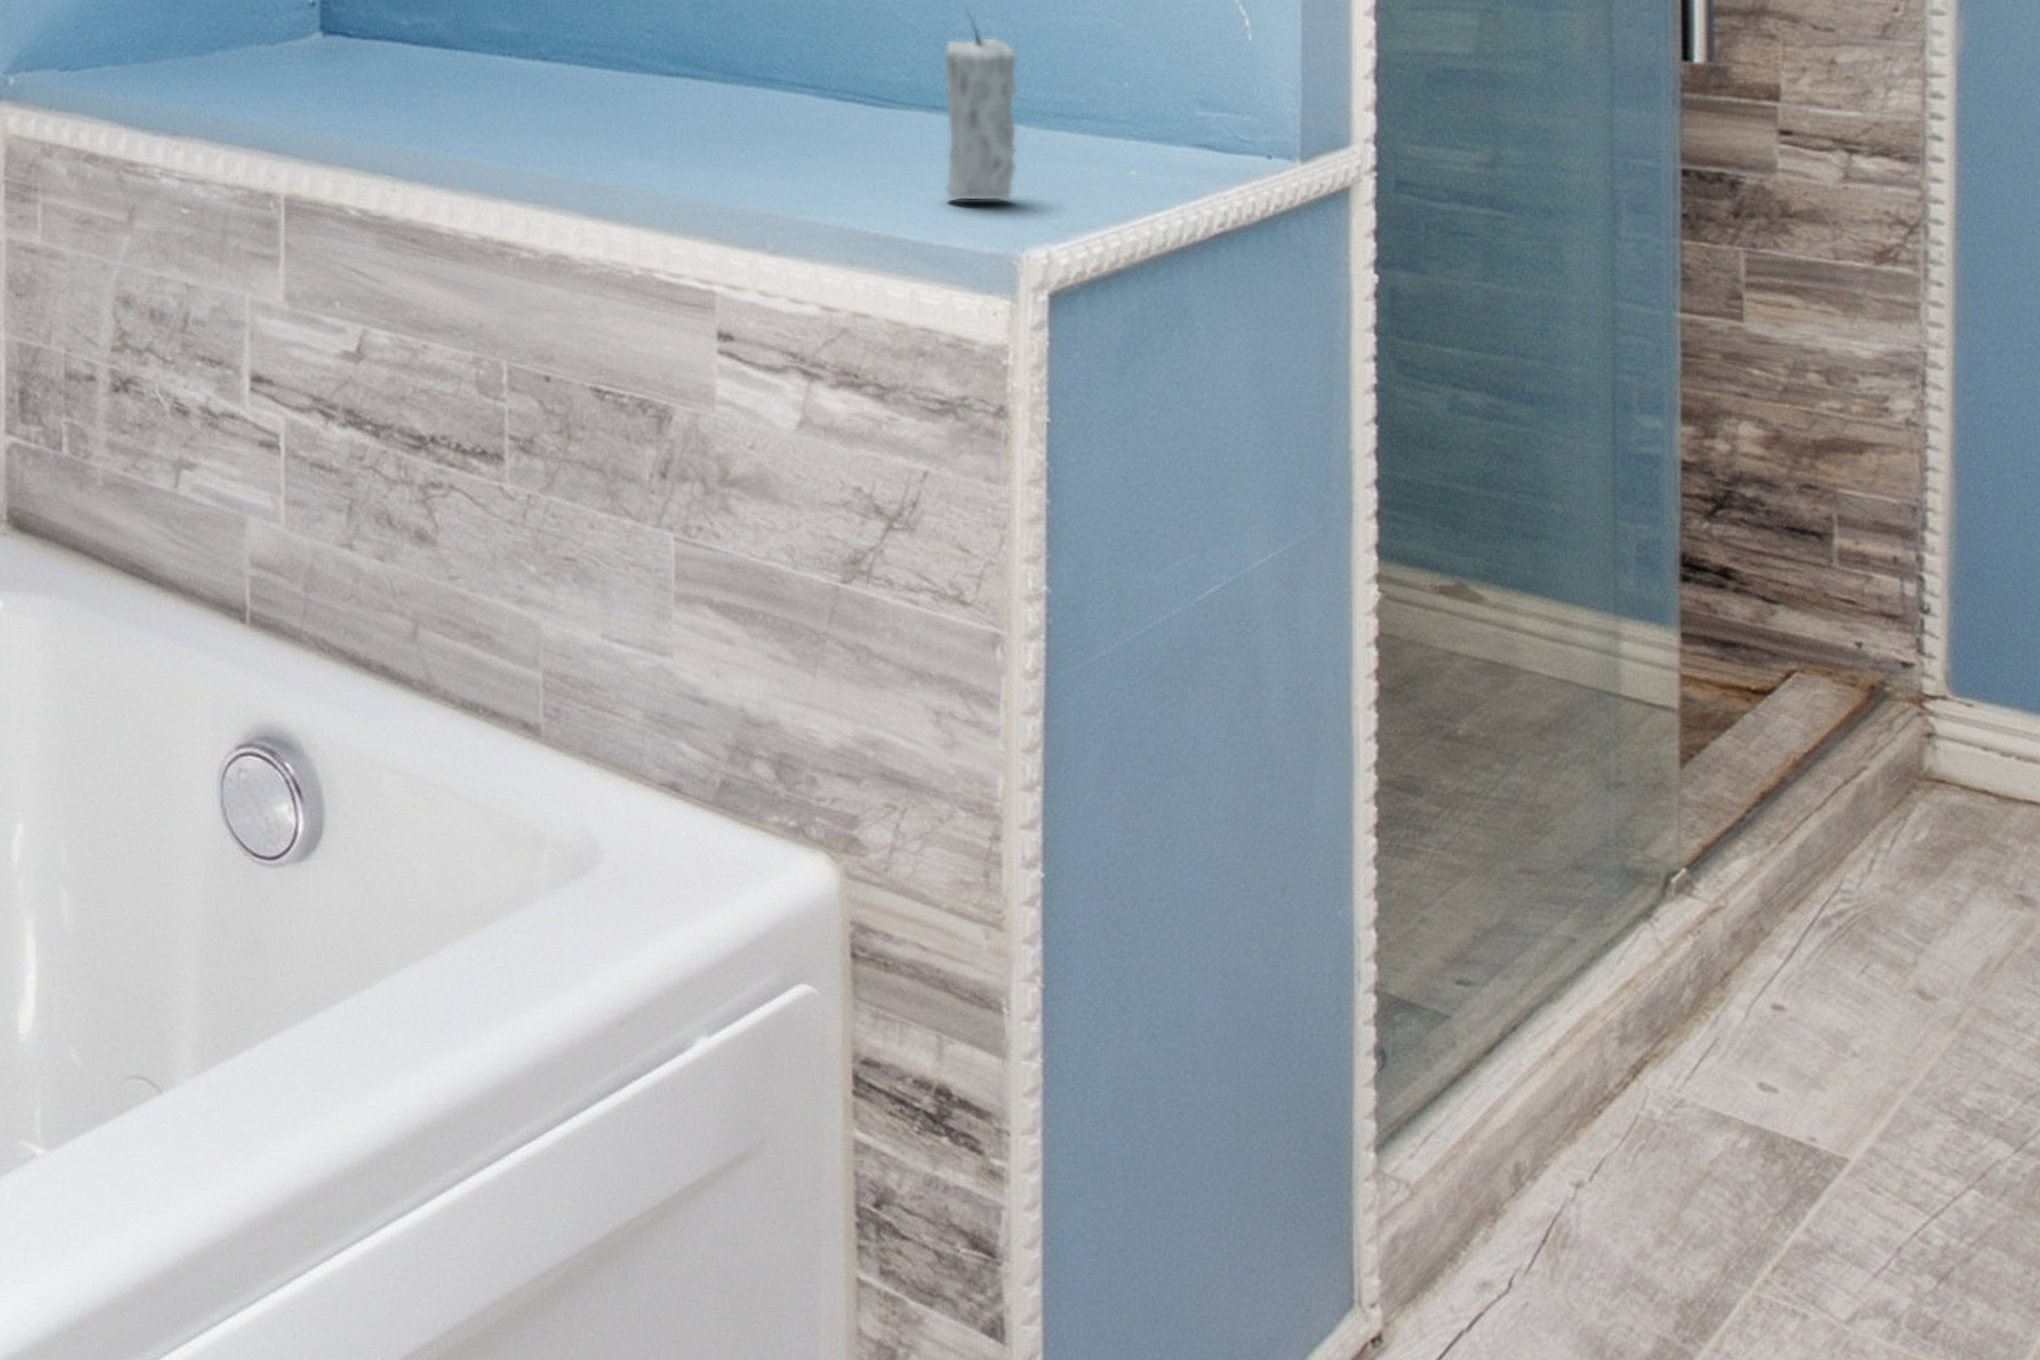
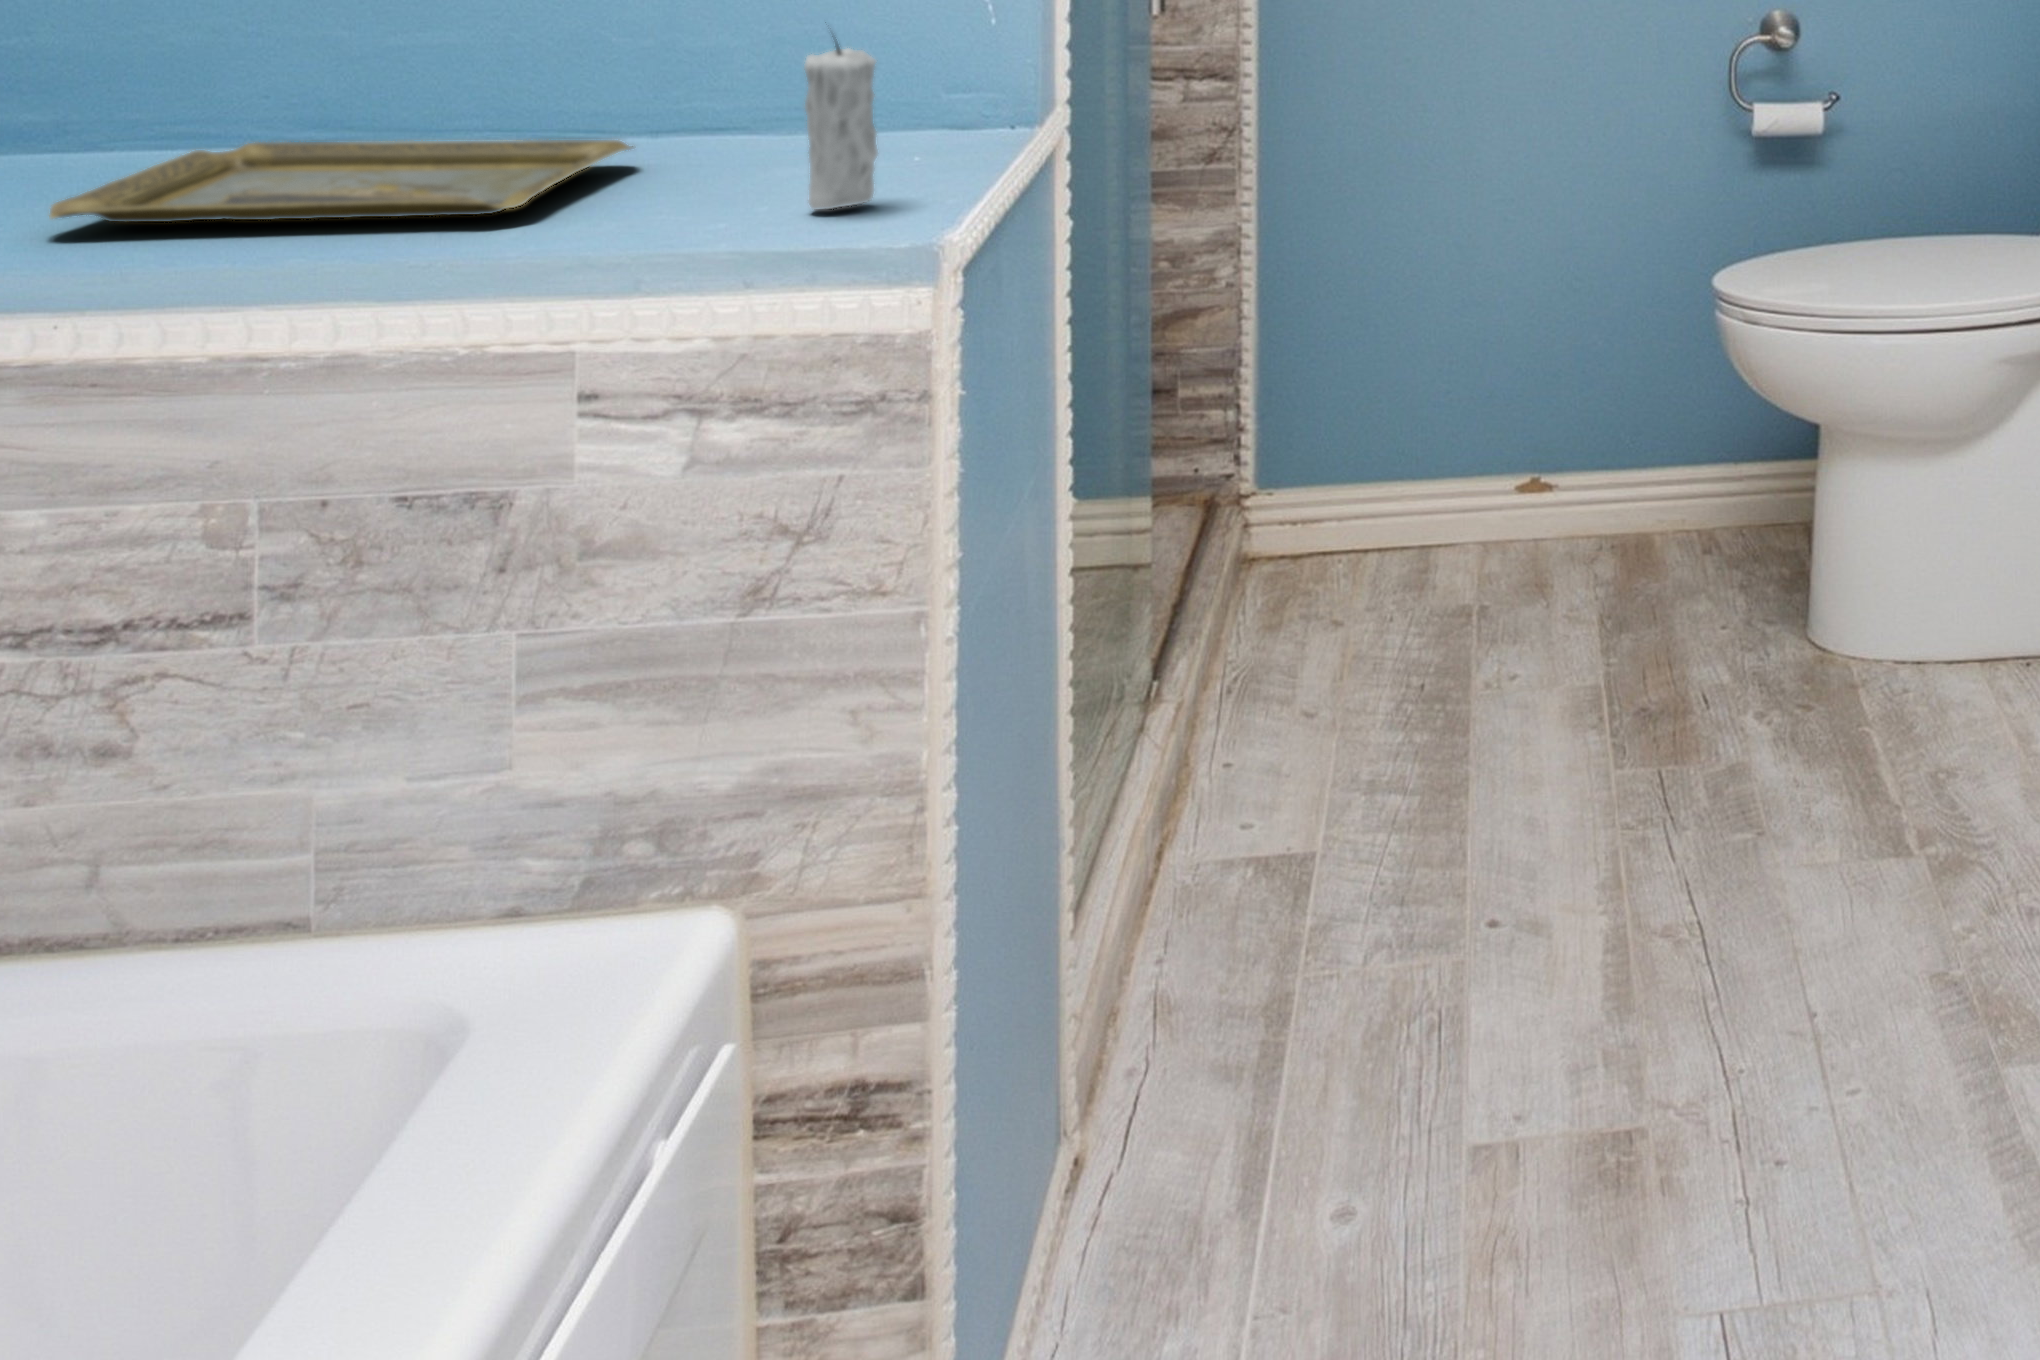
tray: none [425,68,875,154] -> present [50,140,632,222]

